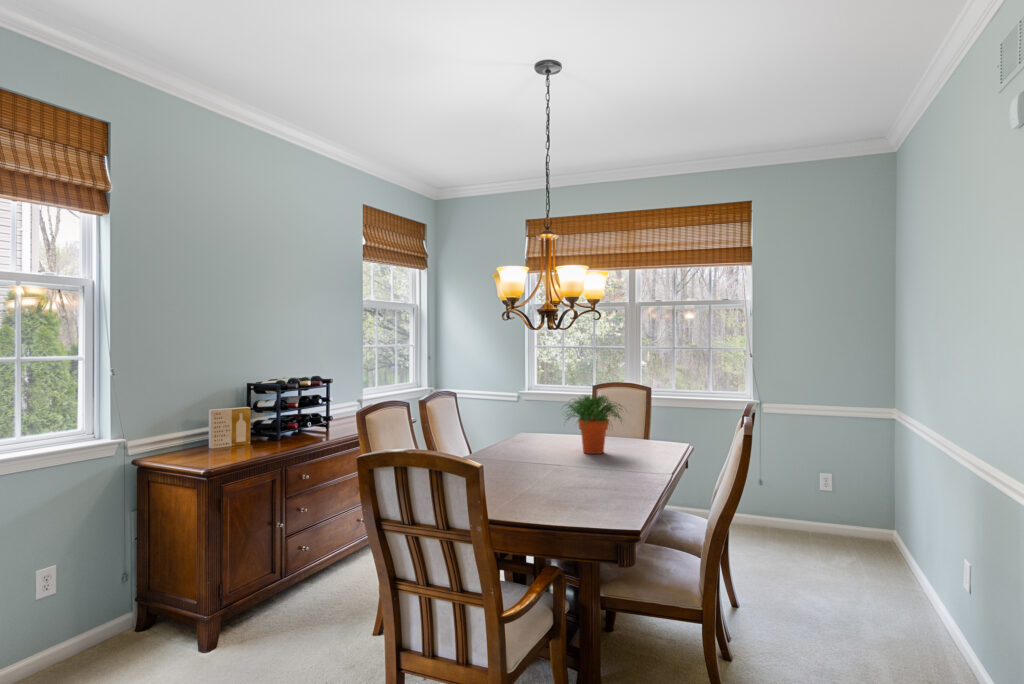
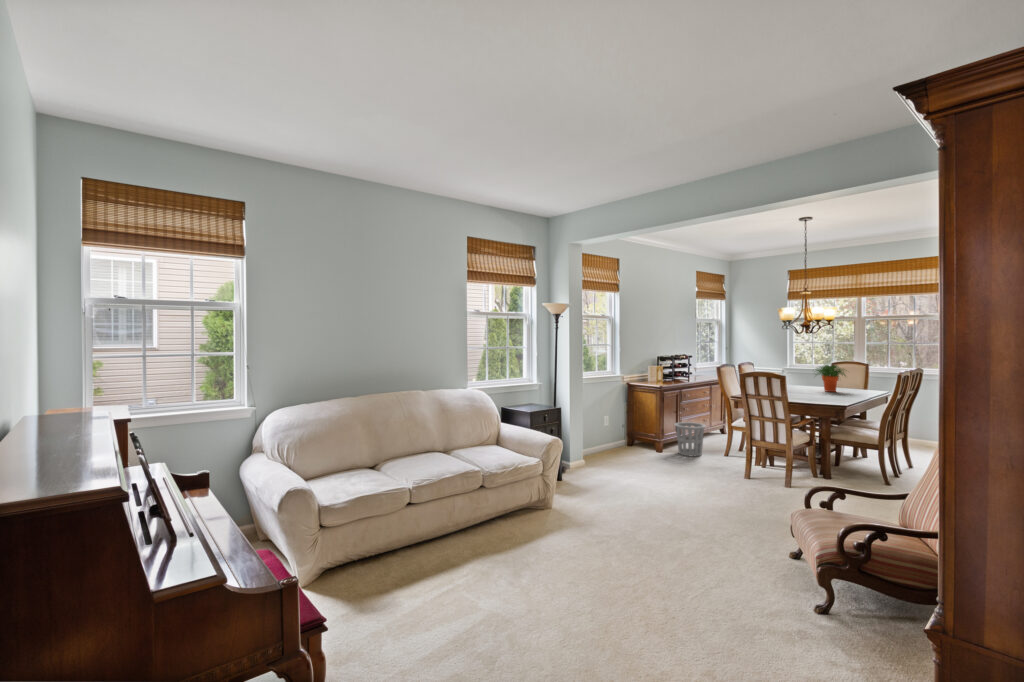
waste basket: none [249,547,333,649] -> present [674,422,706,456]

